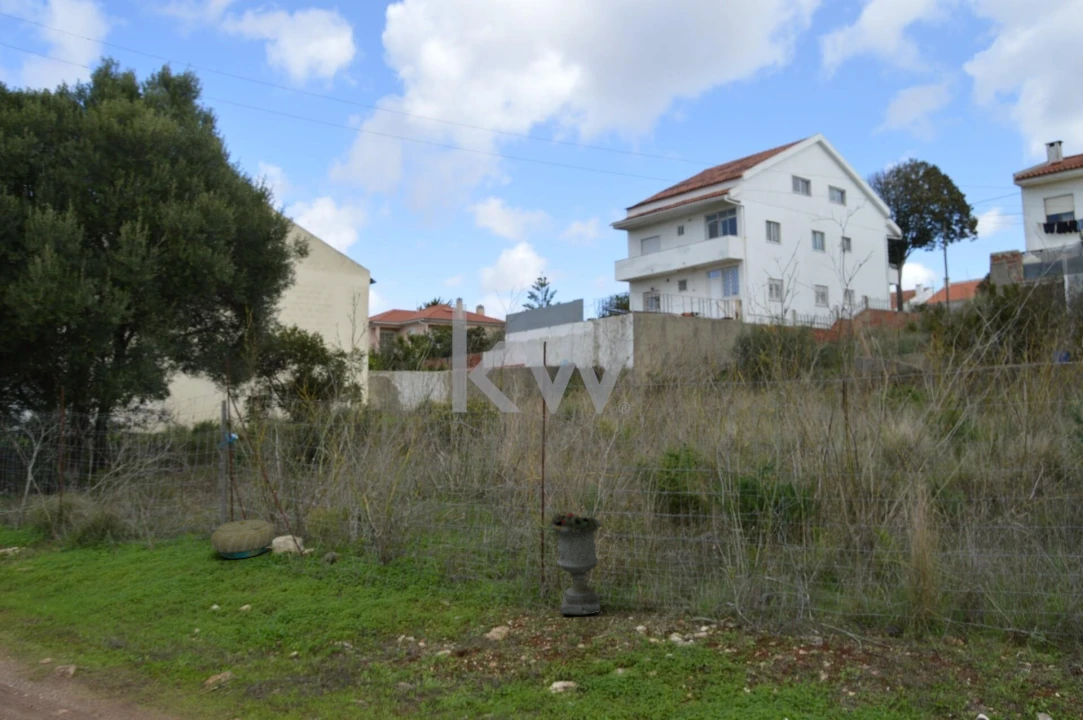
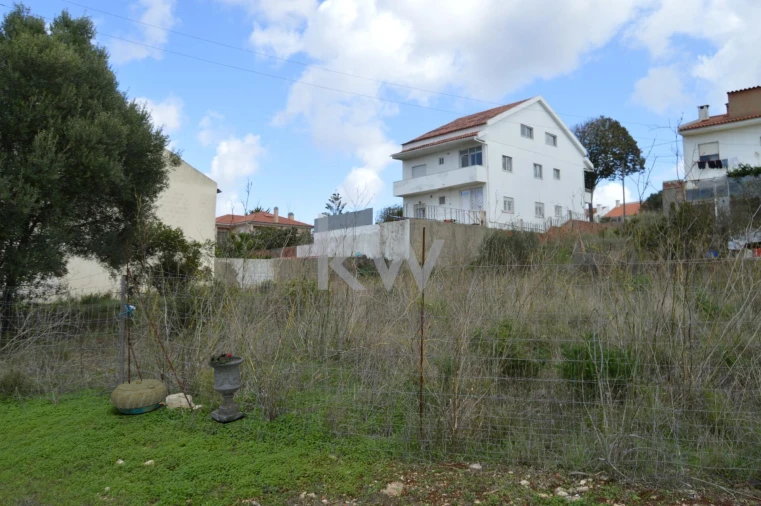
planter: present [550,513,601,615] -> present [208,352,247,422]

